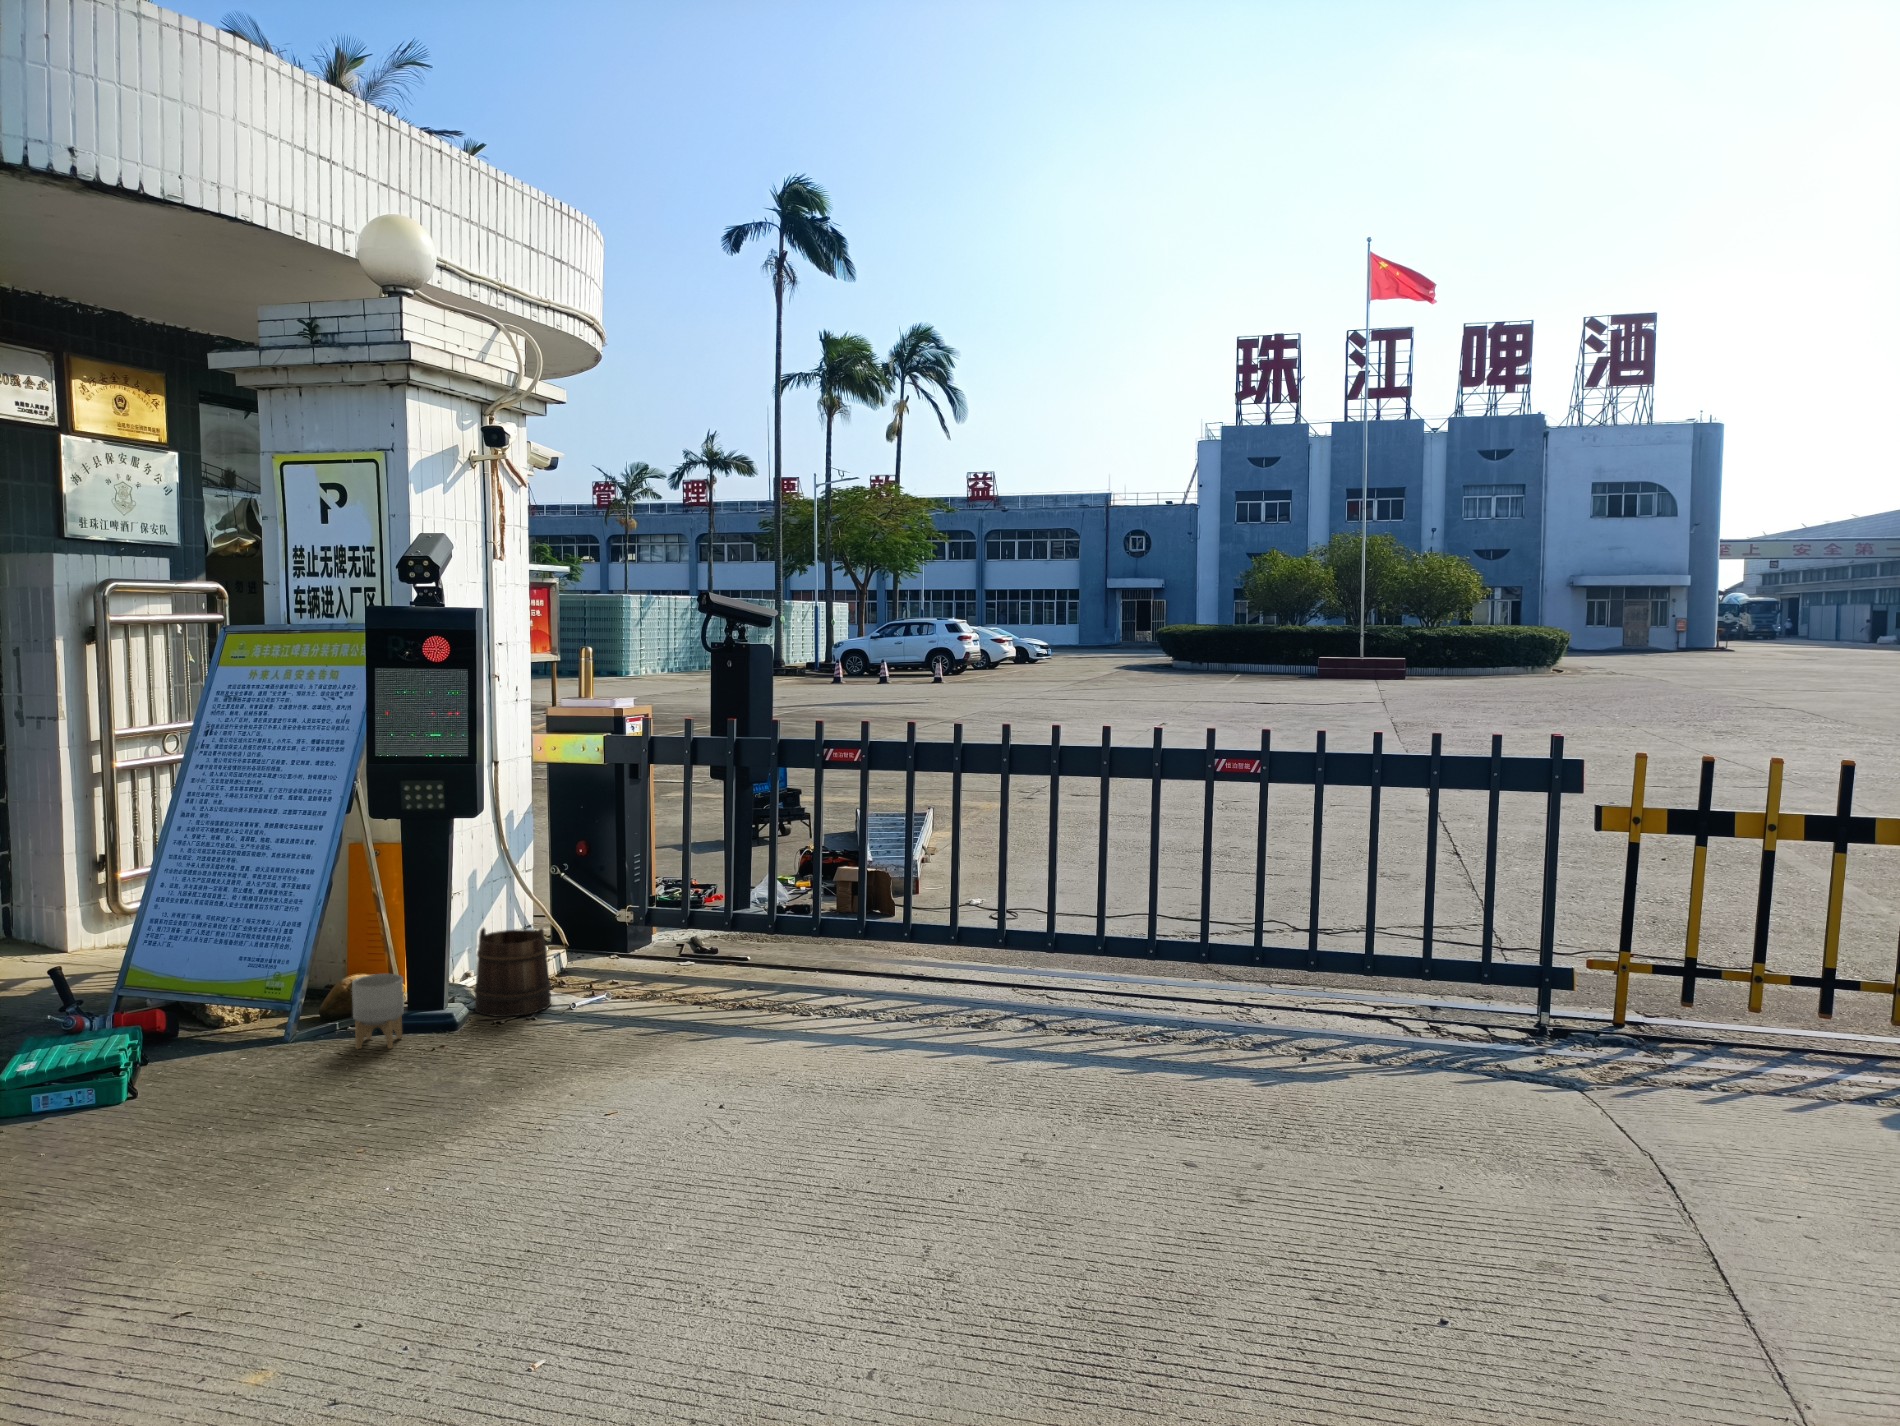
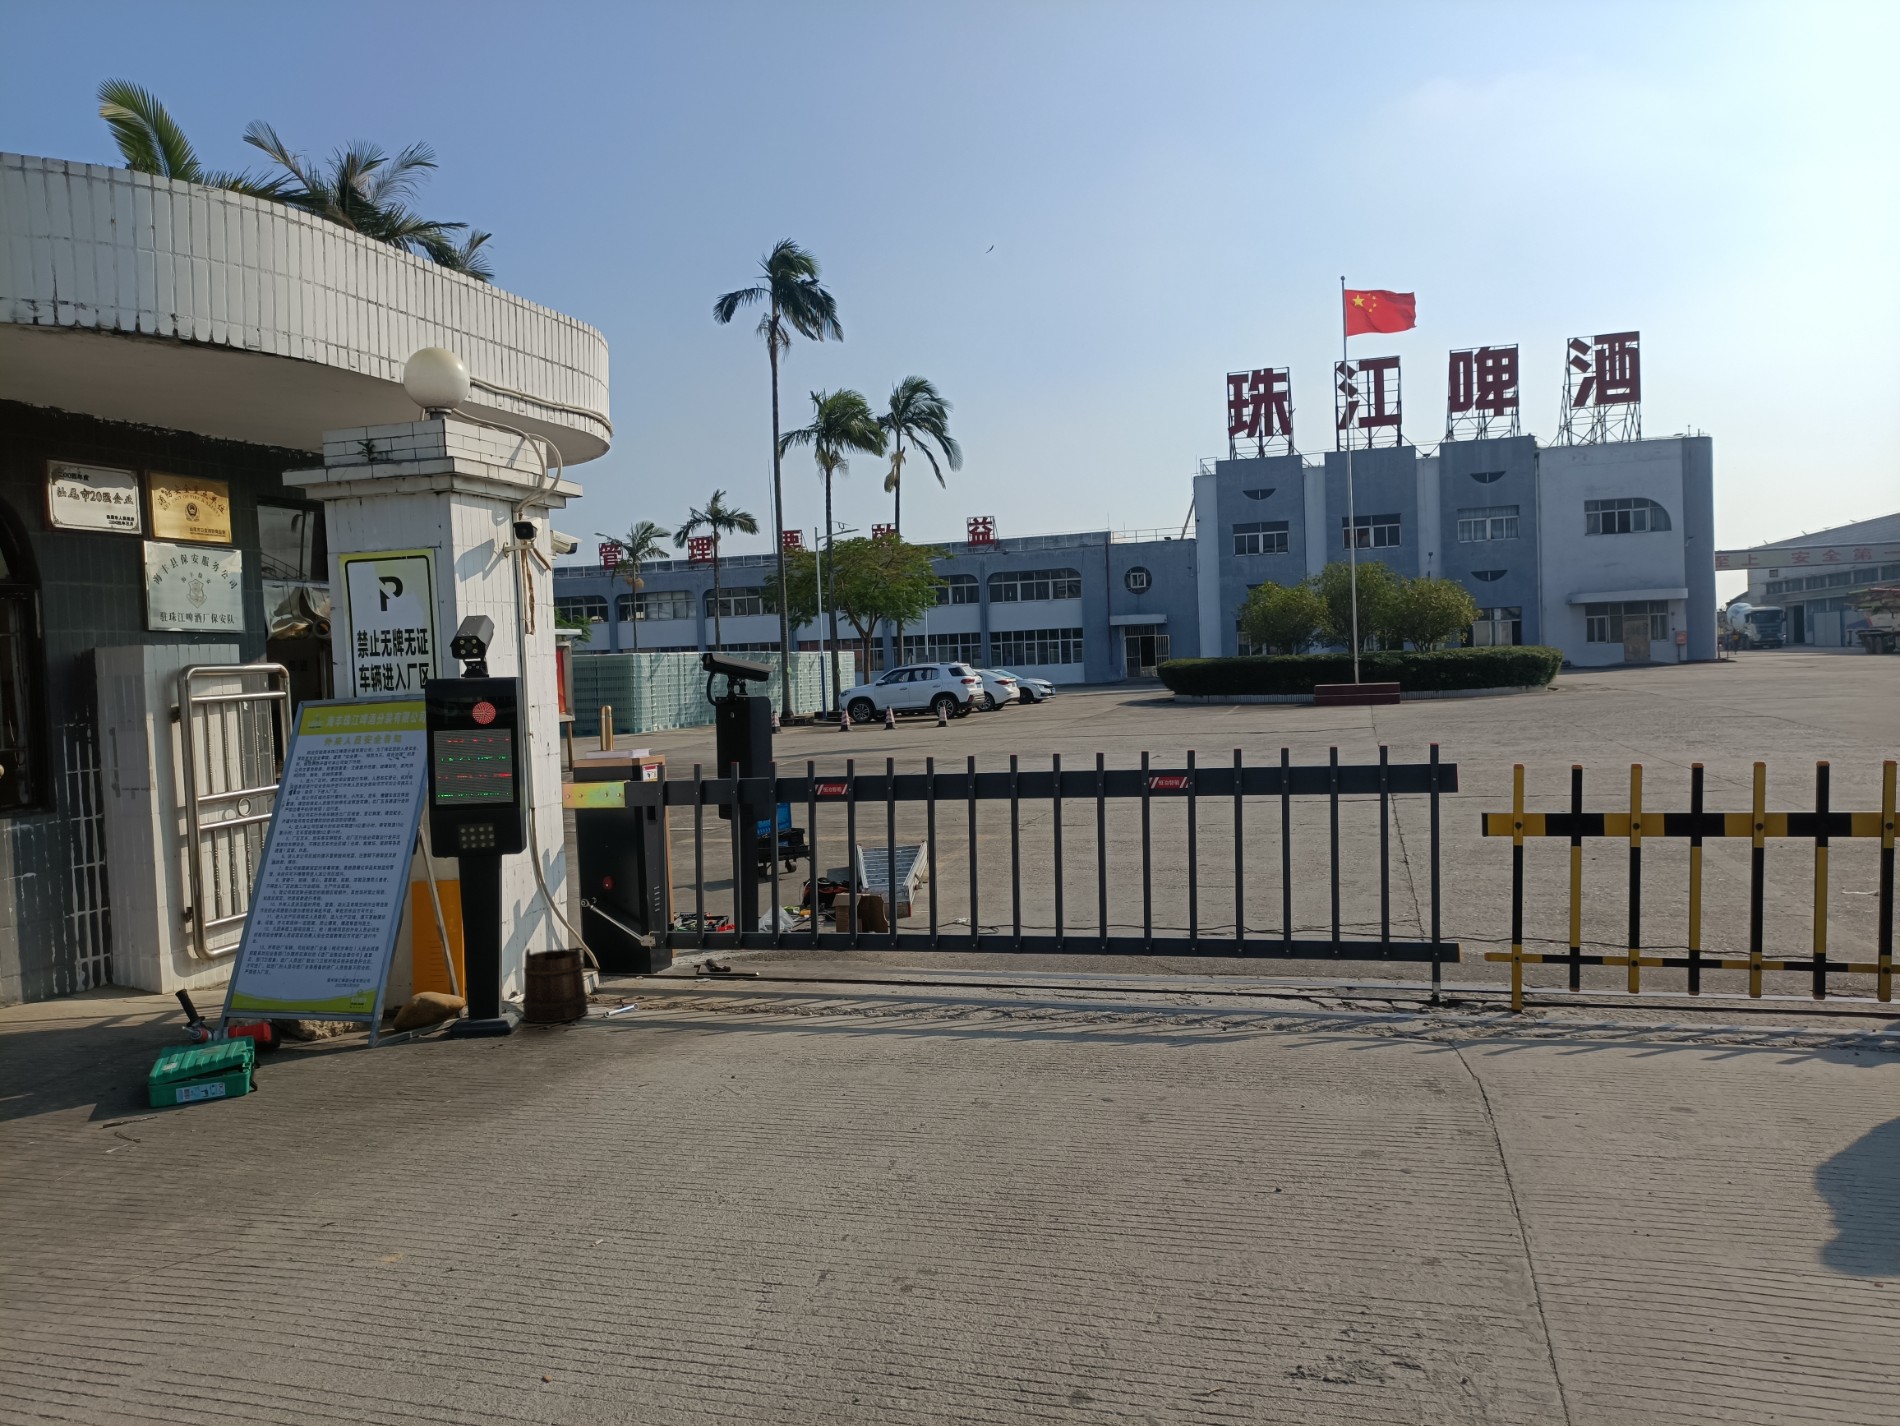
planter: present [352,974,404,1049] -> none [422,988,466,1051]

